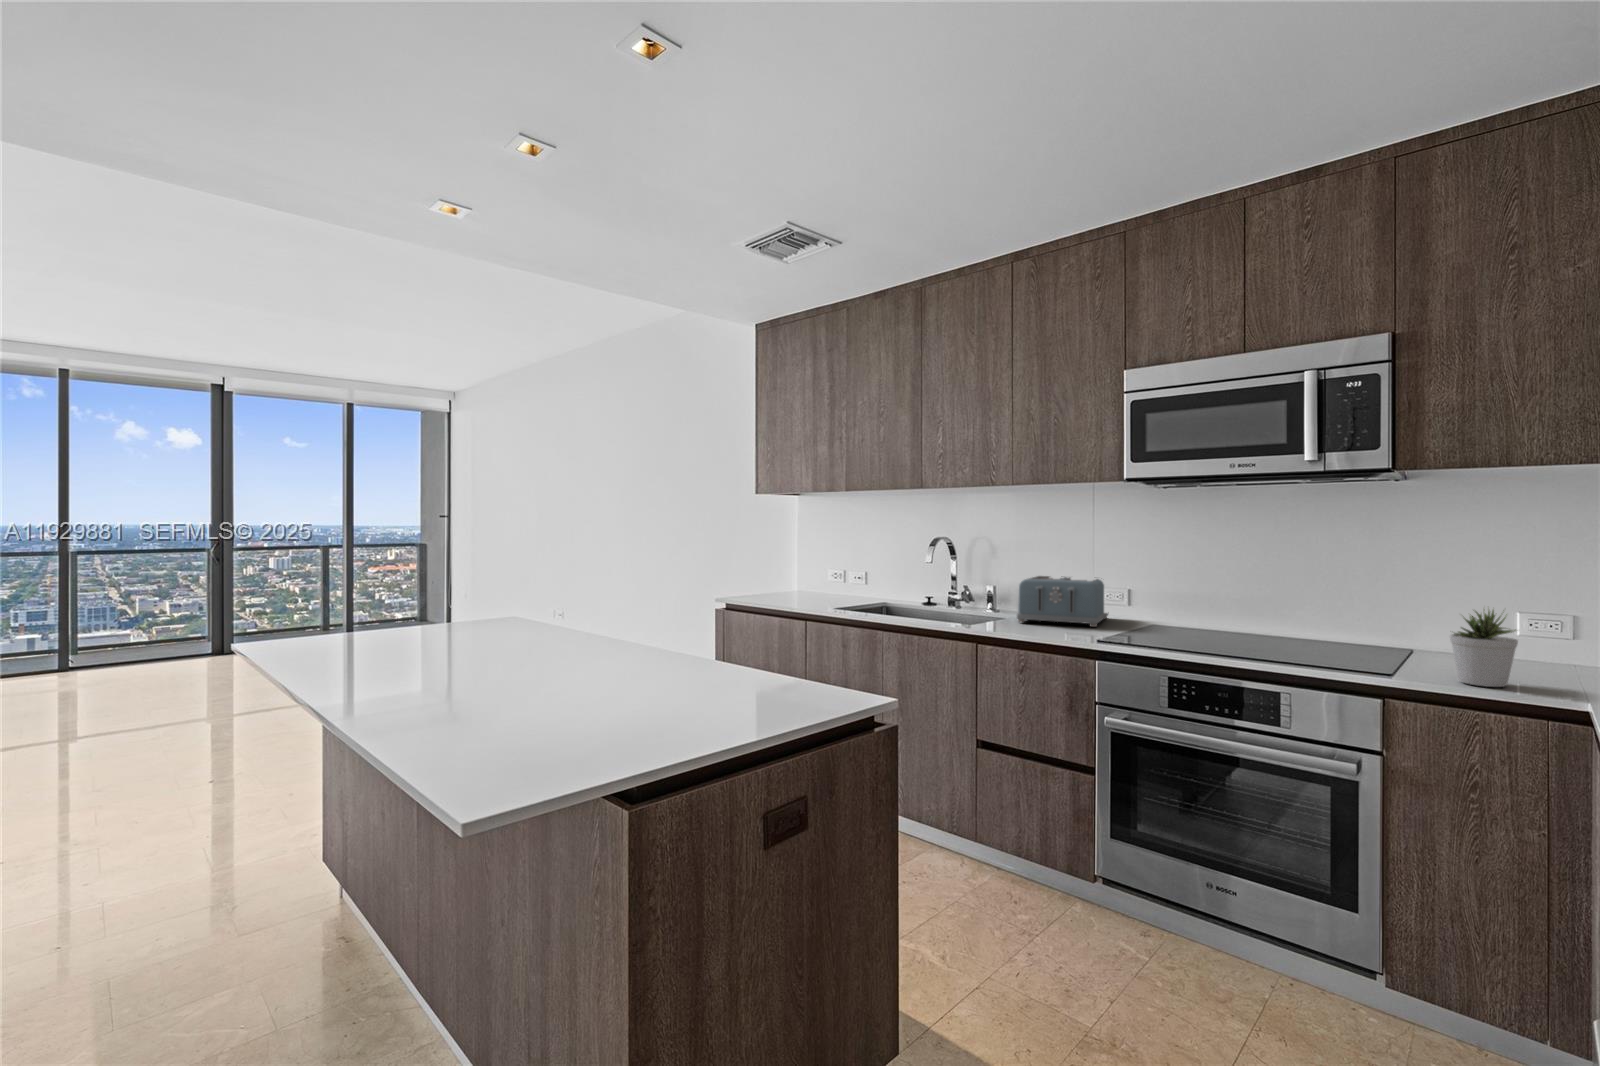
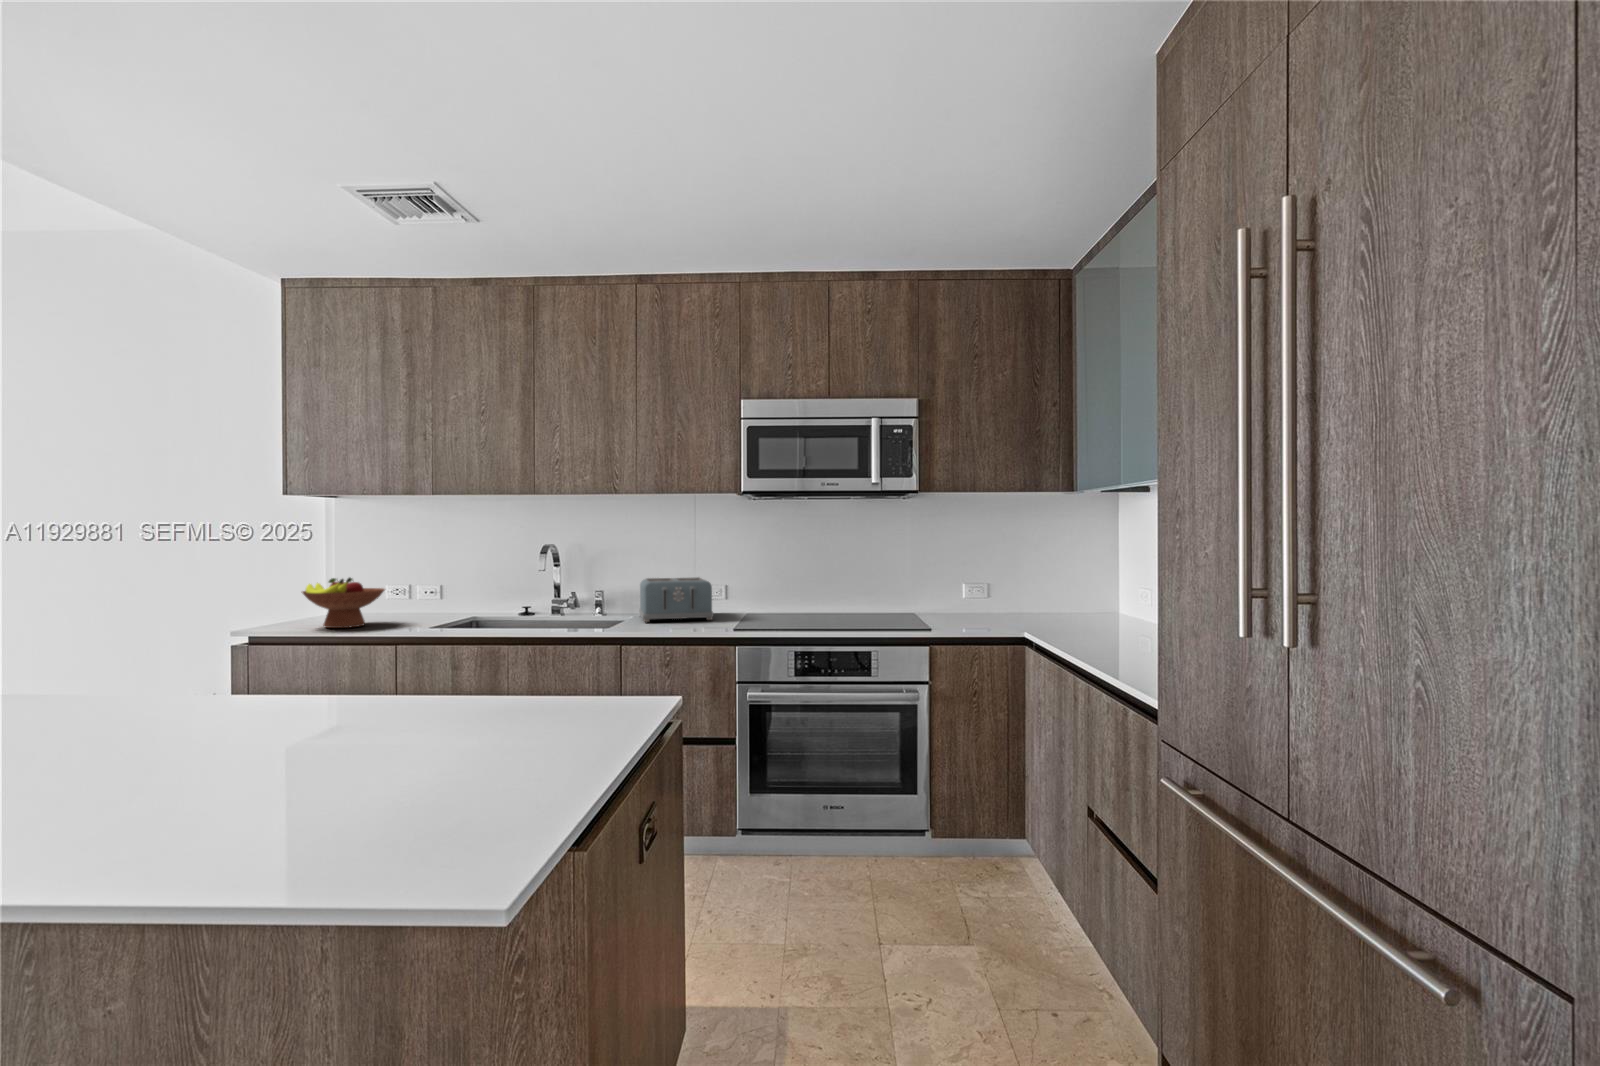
fruit bowl: none [750,561,813,603] -> present [302,578,385,628]
potted plant: present [1450,610,1518,687] -> none [960,580,993,630]

